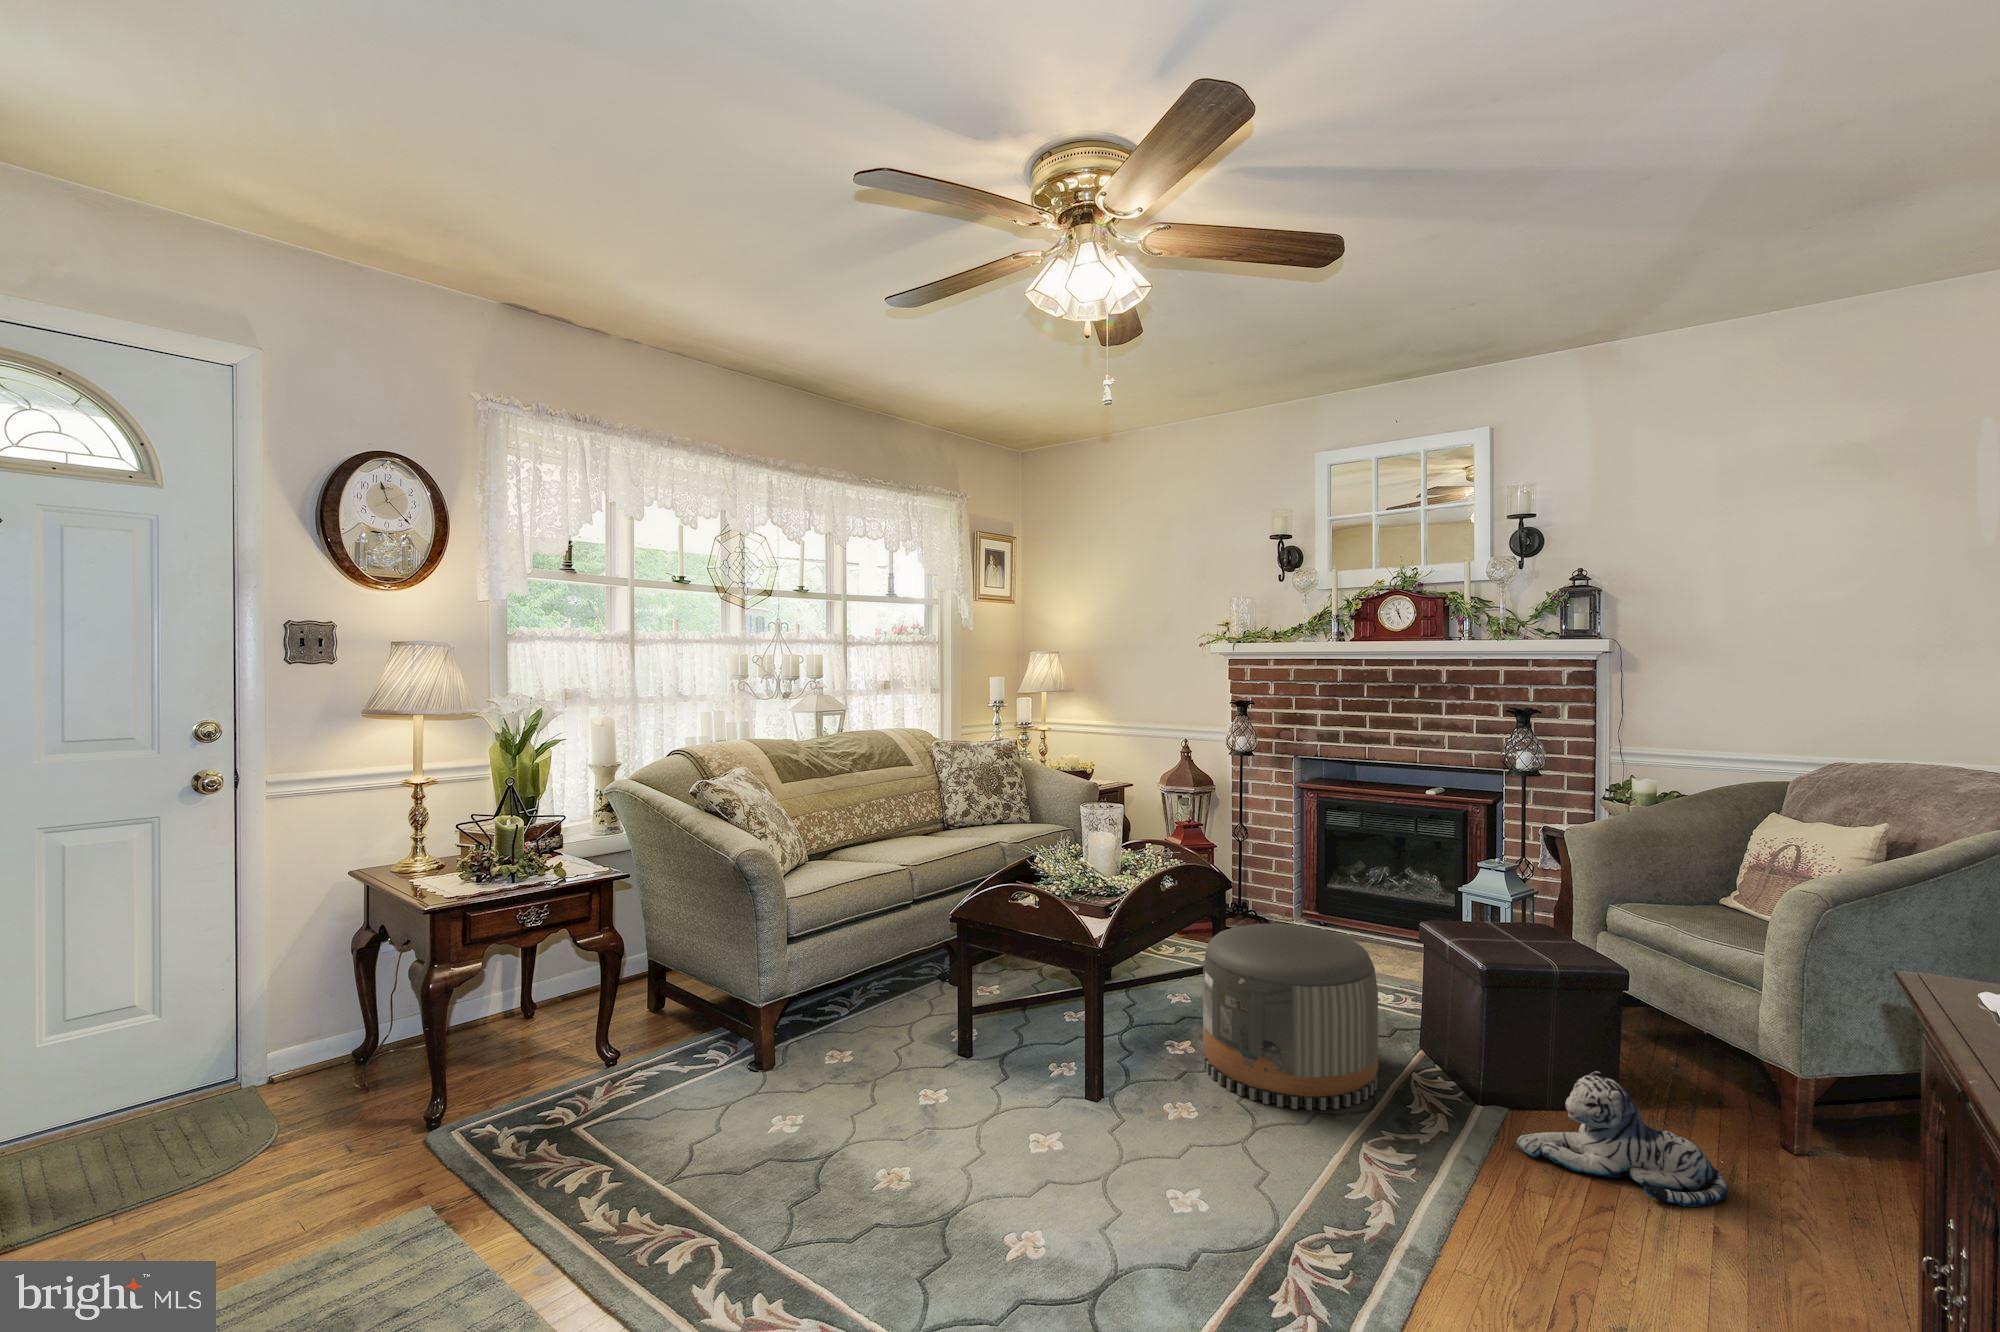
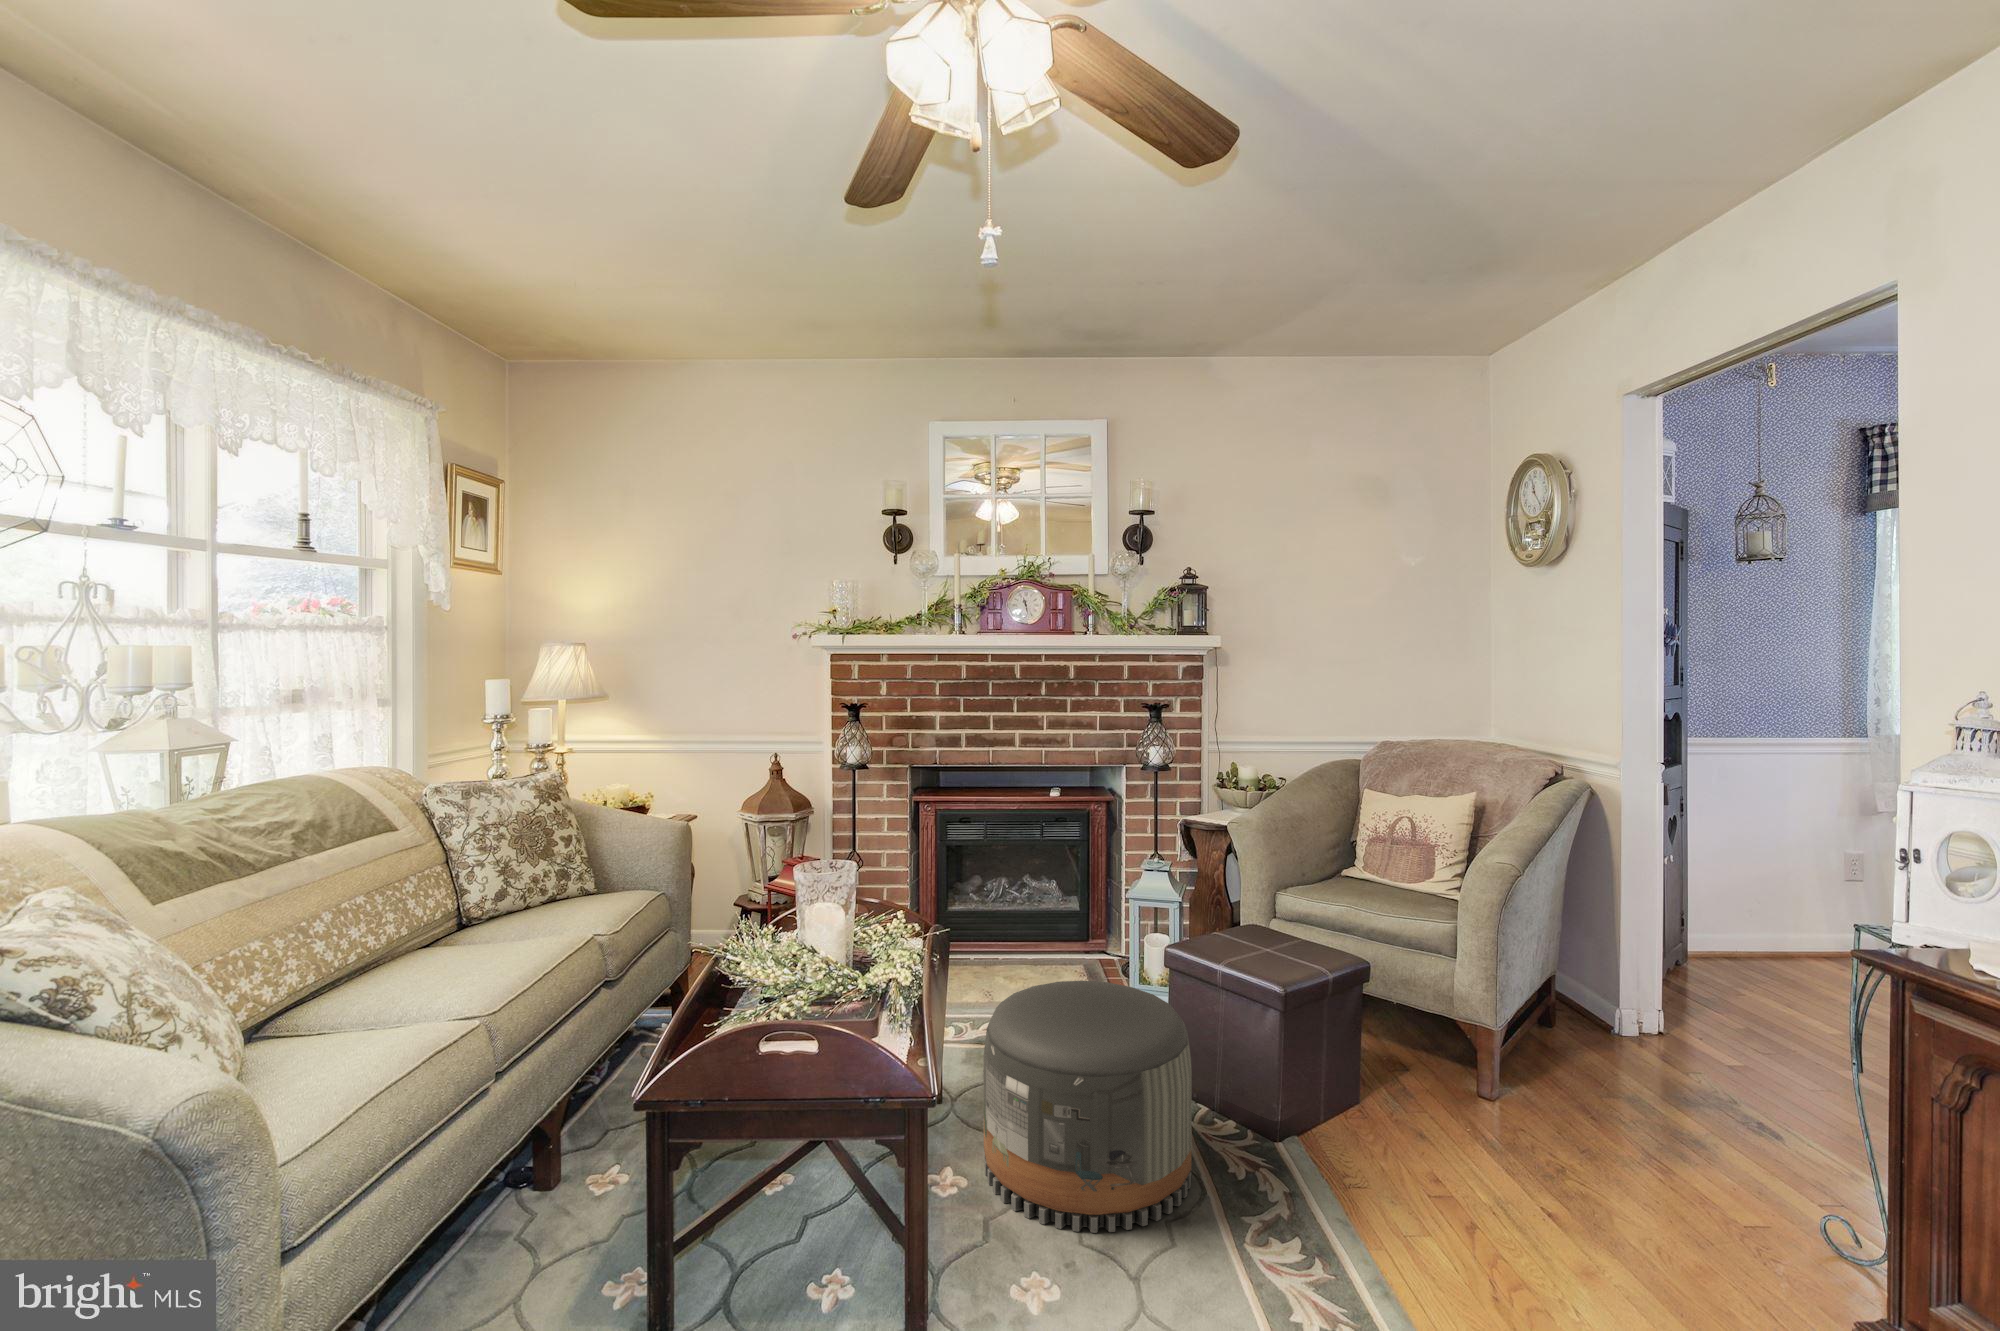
plush toy: present [1517,1071,1728,1207] -> none [1353,1080,1517,1198]

